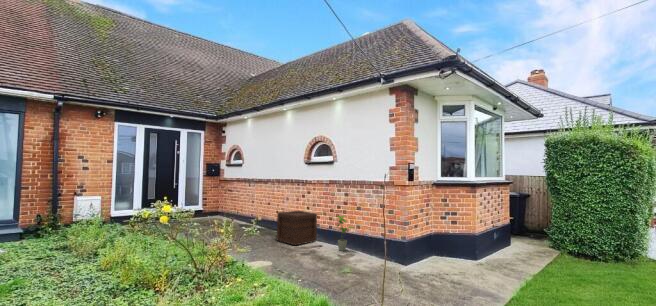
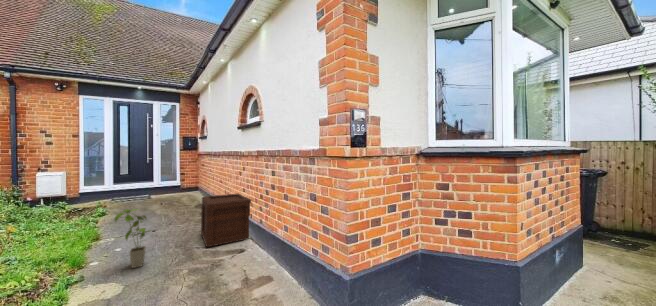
house plant: present [337,216,353,251] -> present [115,209,146,268]

